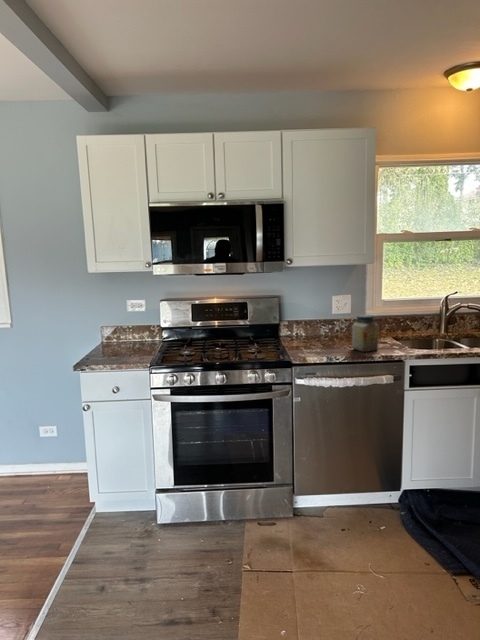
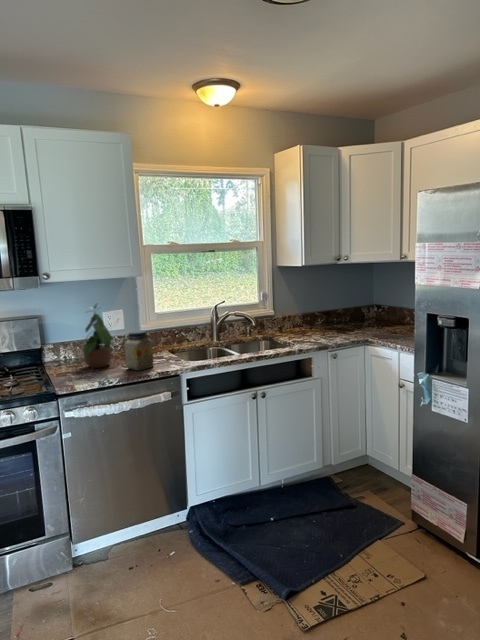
potted plant: none [309,287,344,346] -> present [81,305,112,368]

